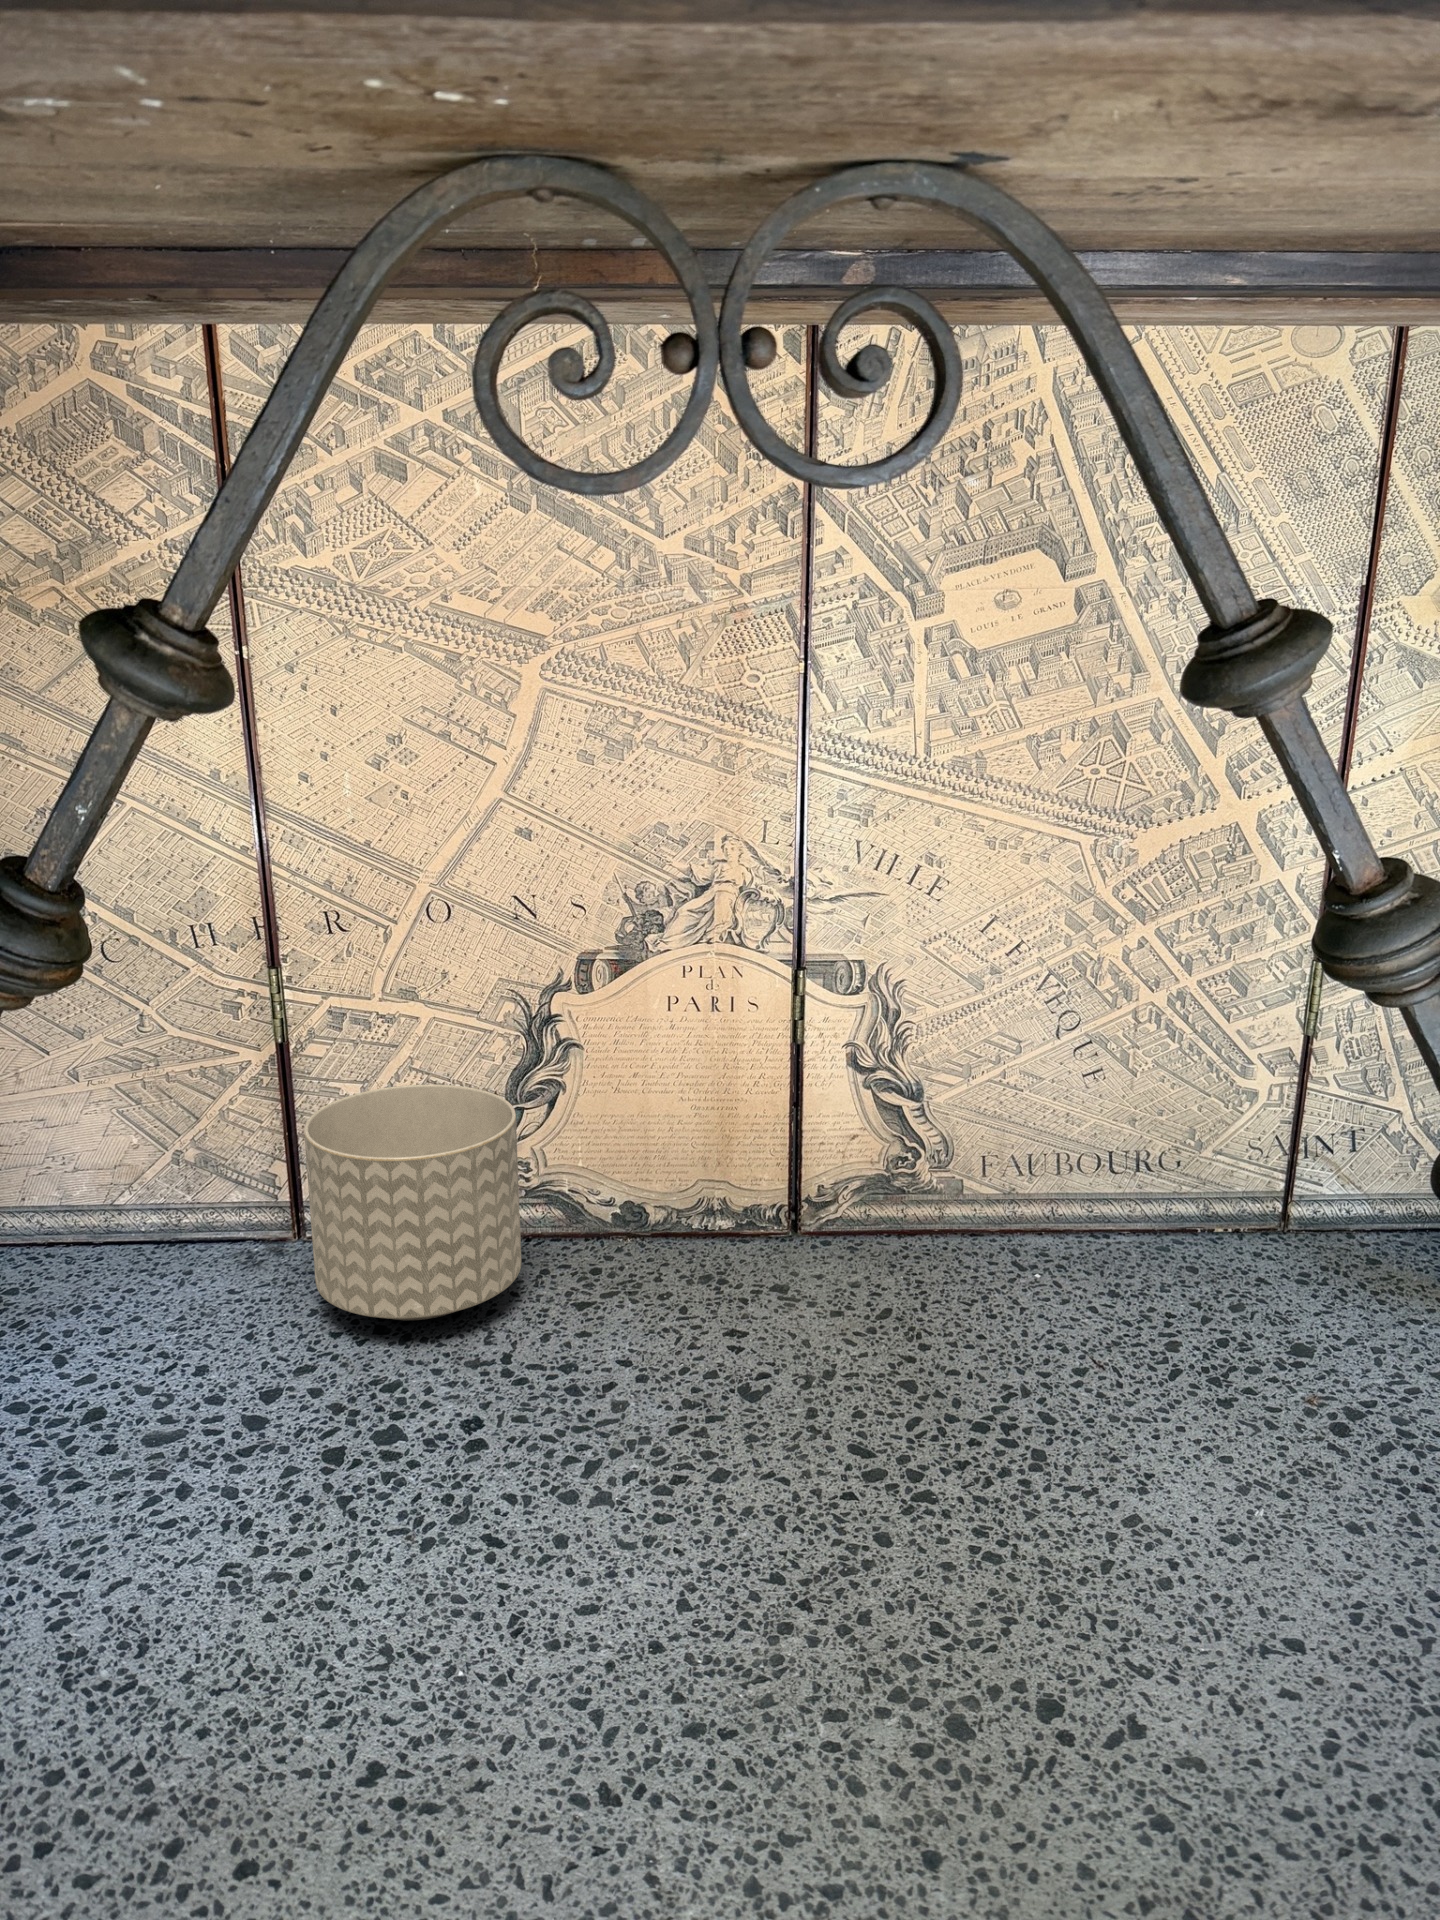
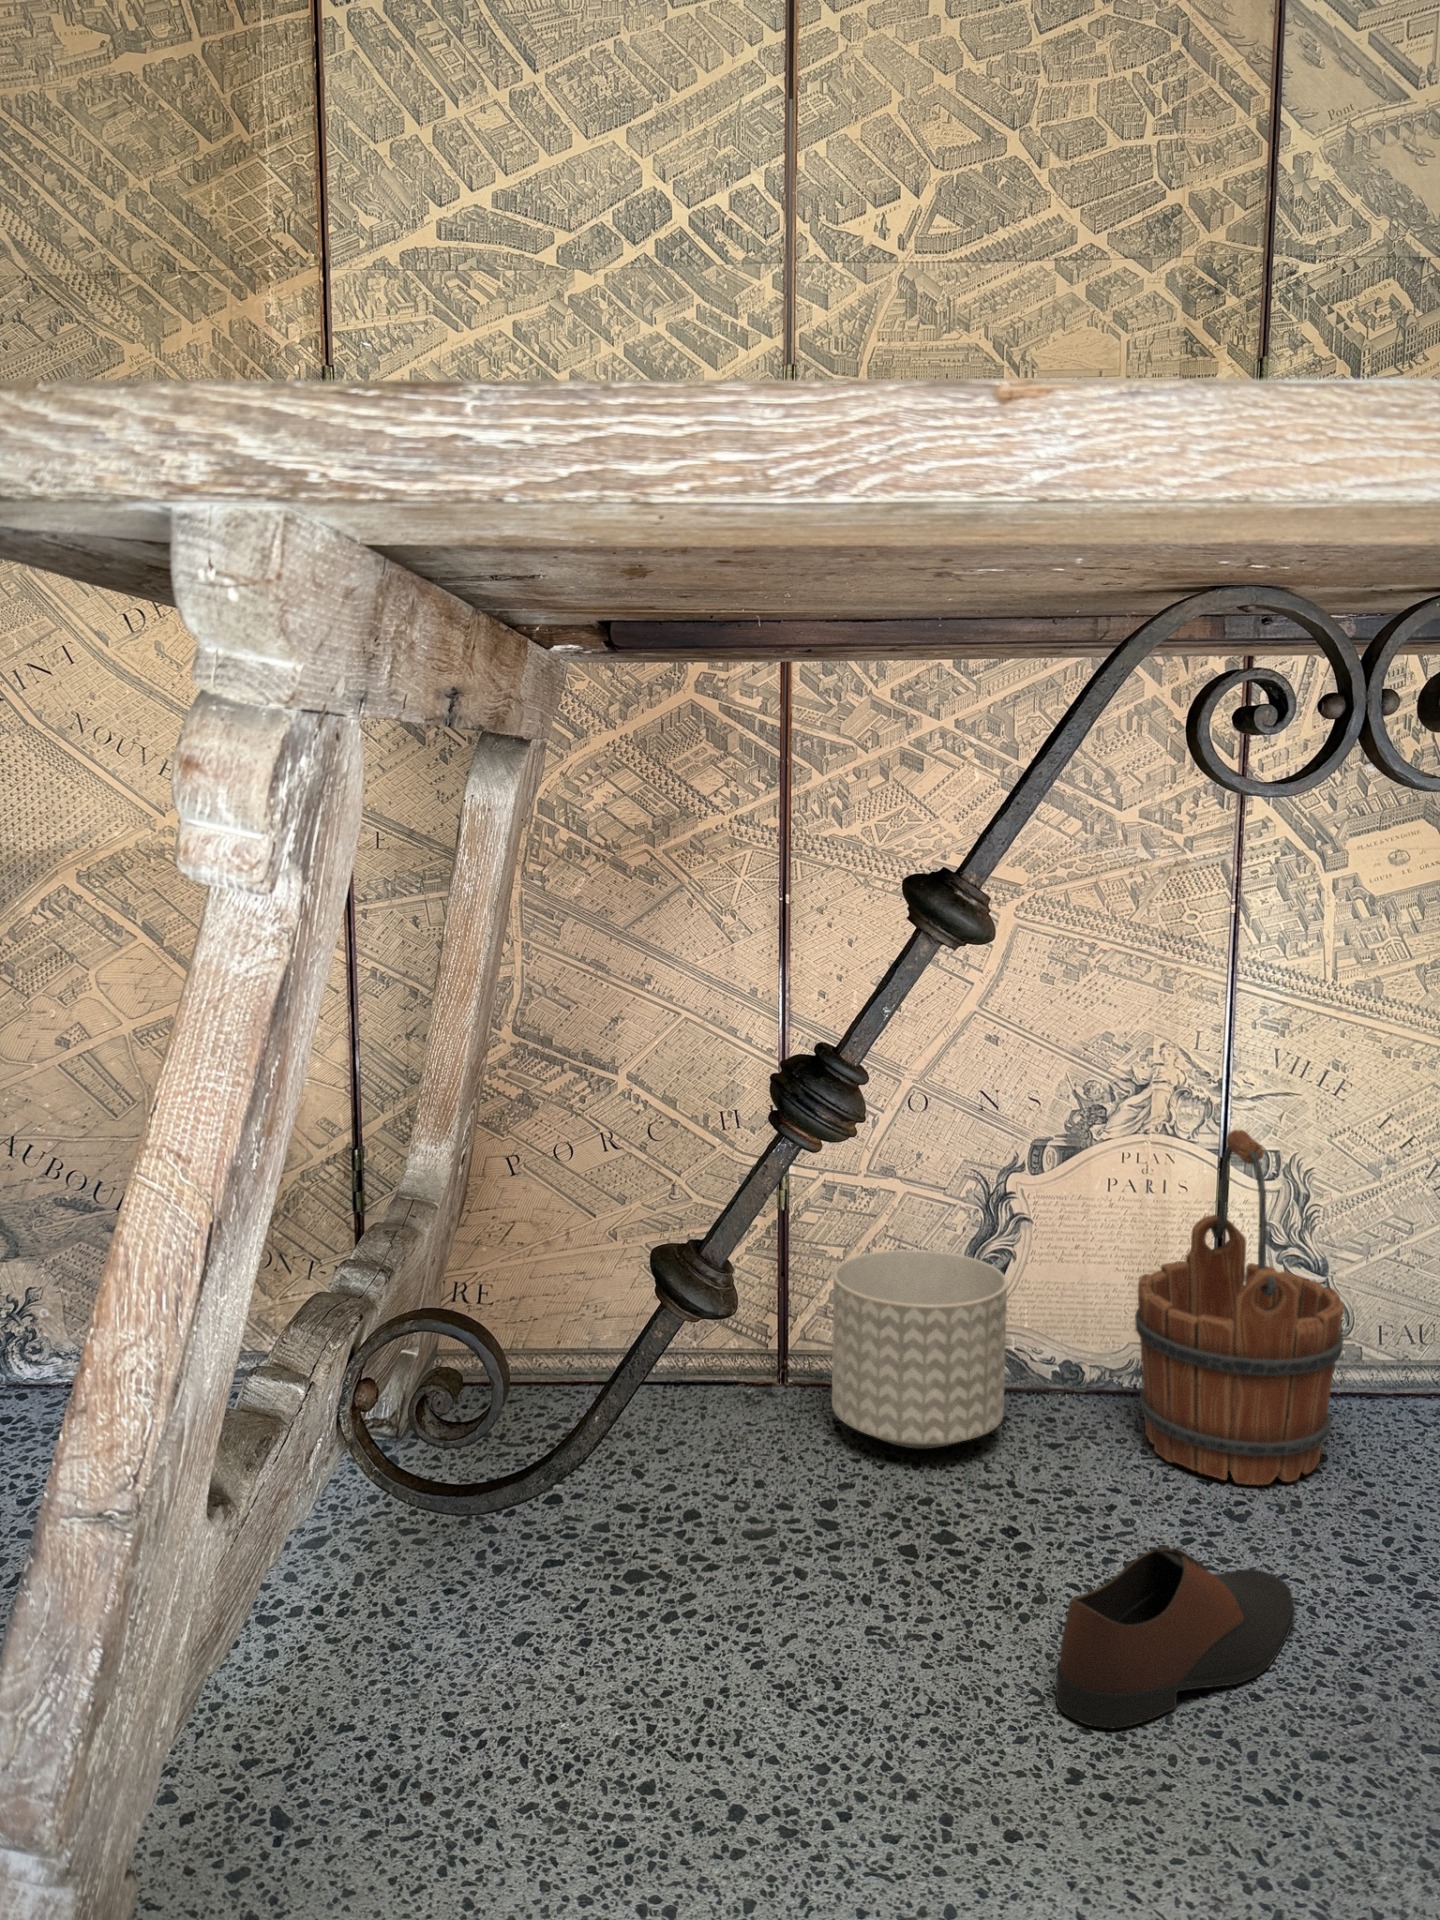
wooden bucket: none [669,936,902,1353] -> present [1135,1130,1344,1485]
shoe: none [401,1468,759,1706] -> present [1056,1548,1295,1728]

